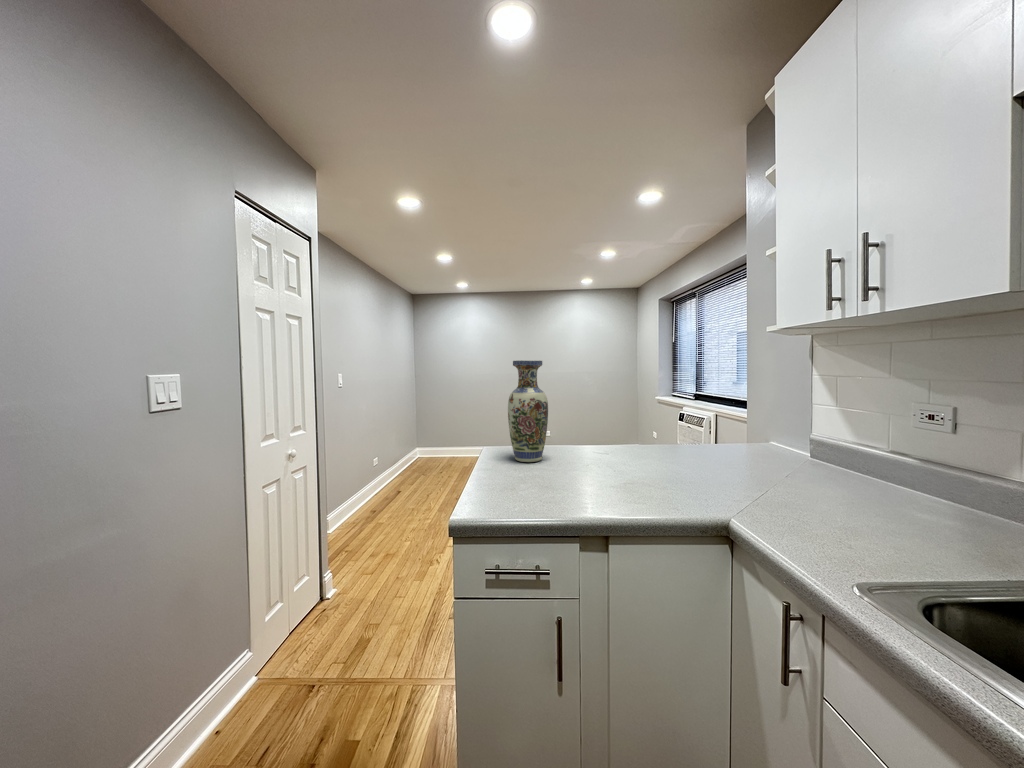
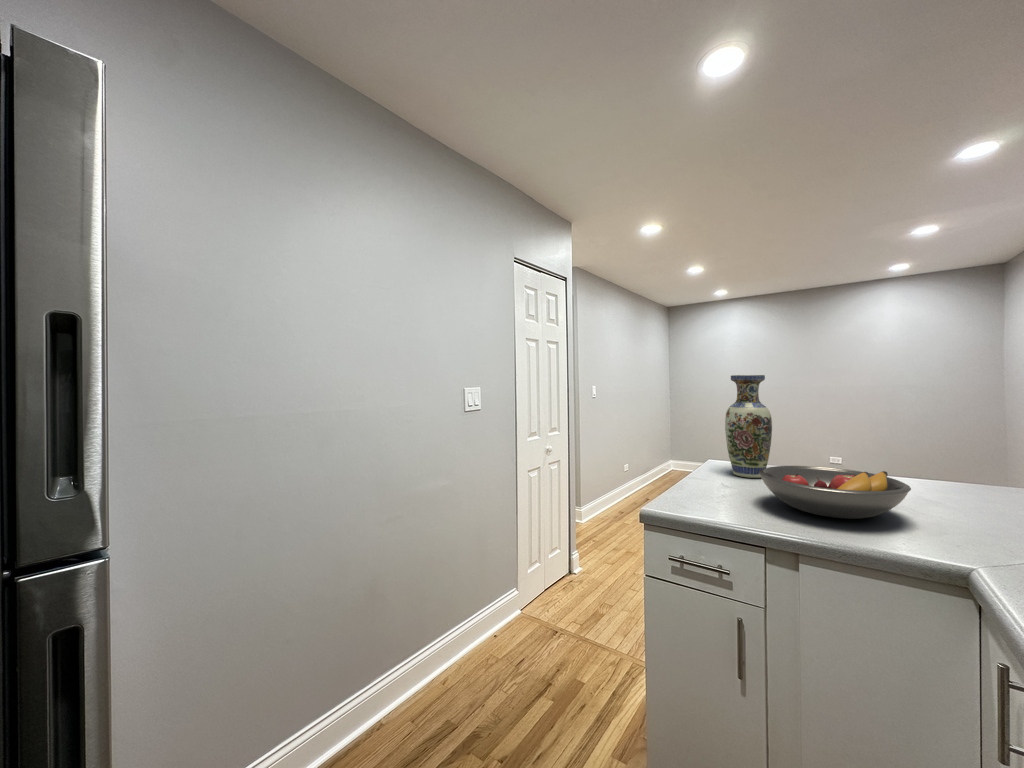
fruit bowl: none [555,445,669,493] -> present [759,466,911,519]

